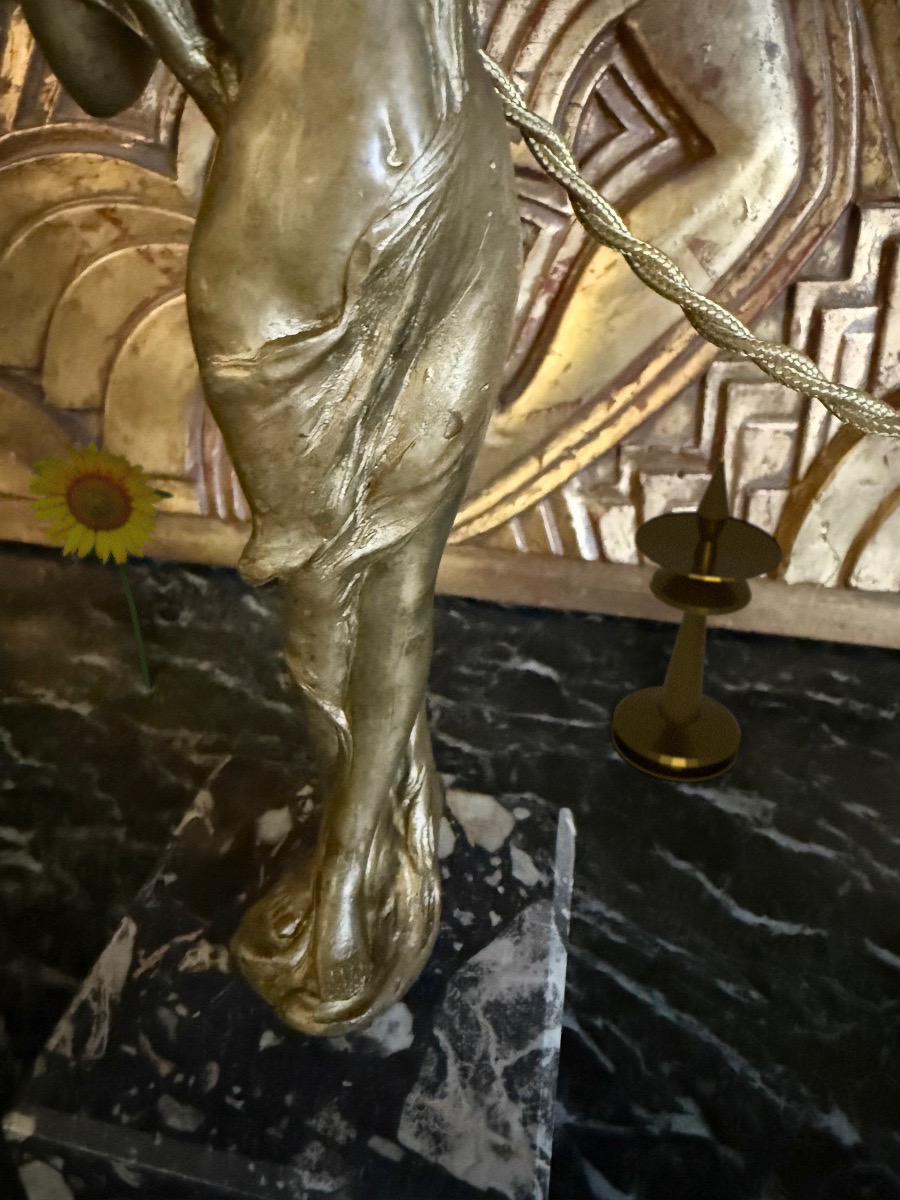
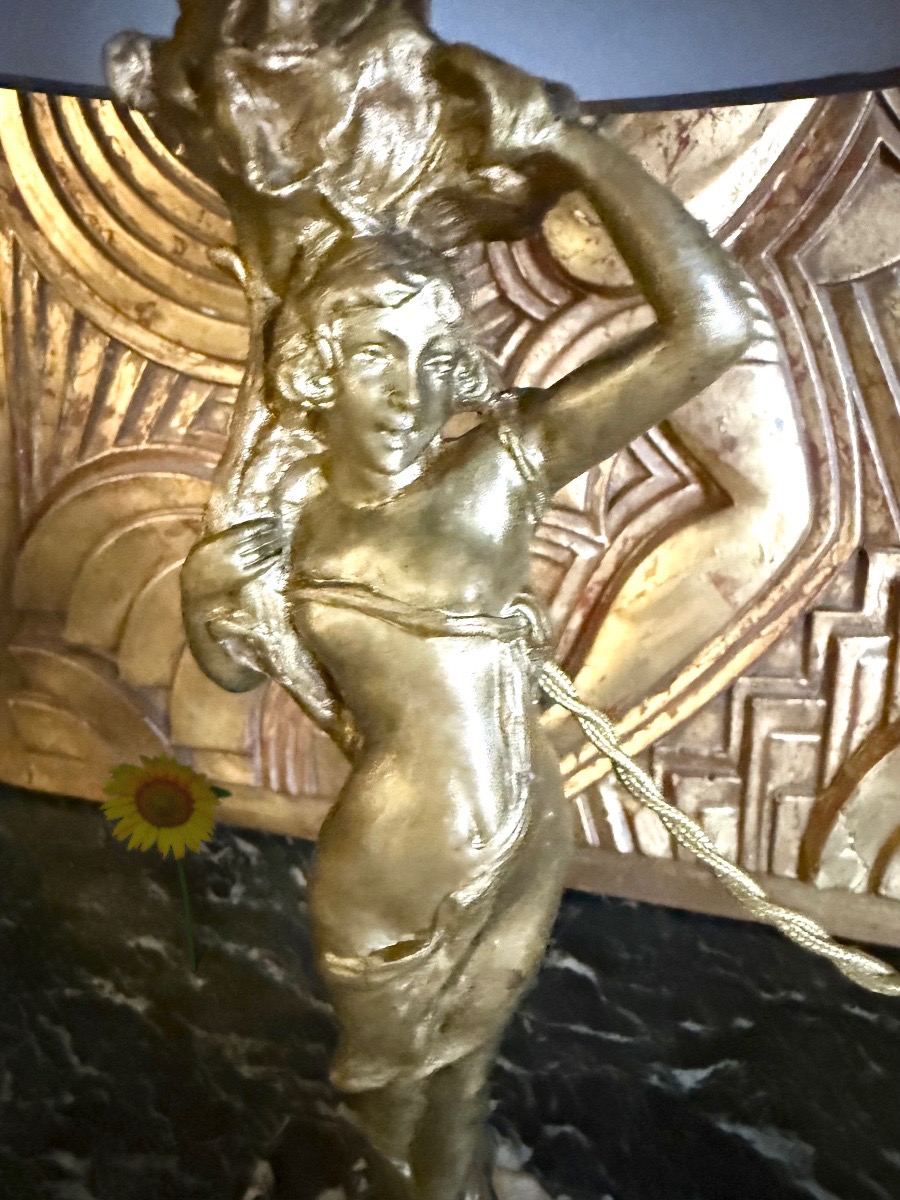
candlestick: present [611,457,783,782] -> none [642,792,802,1103]

